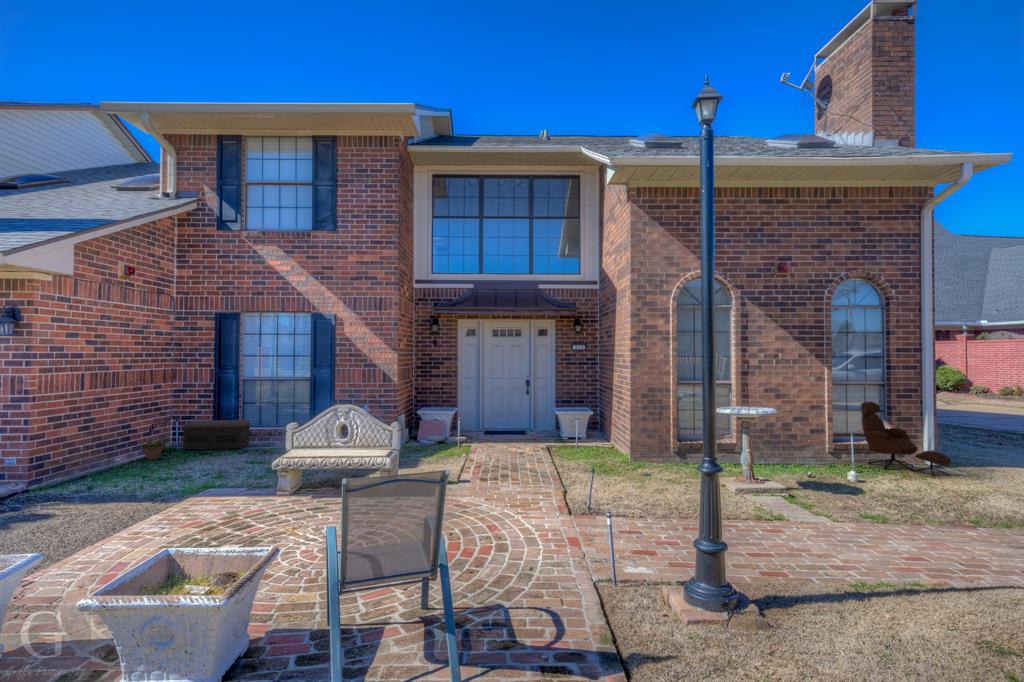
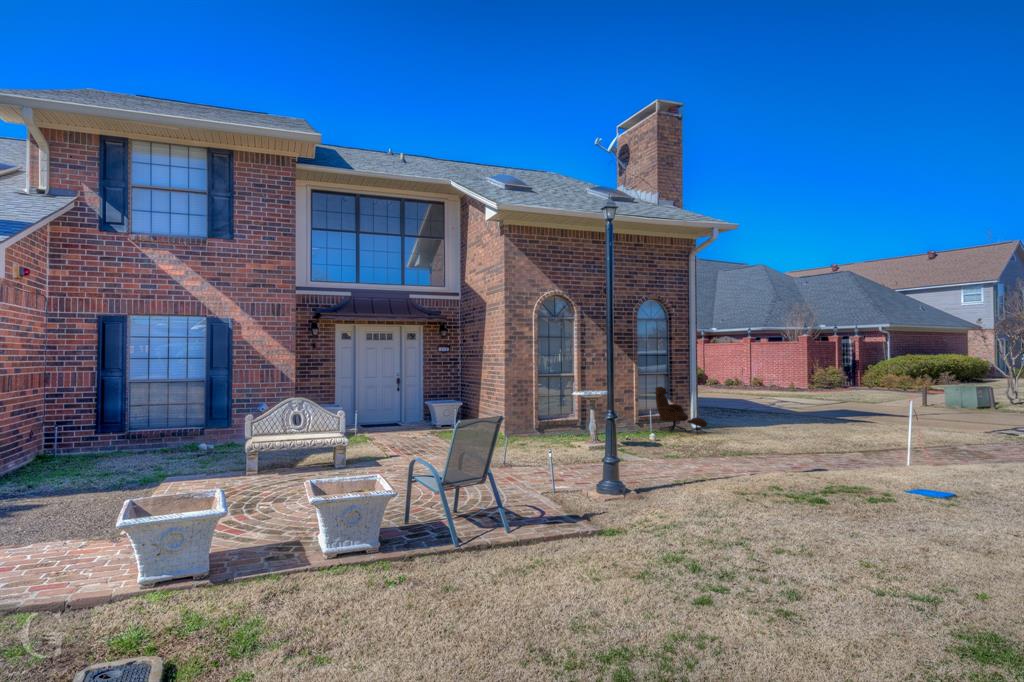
storage bench: present [183,420,250,450] -> none [67,423,139,456]
decorative plant: present [135,438,170,460] -> none [21,443,68,466]

